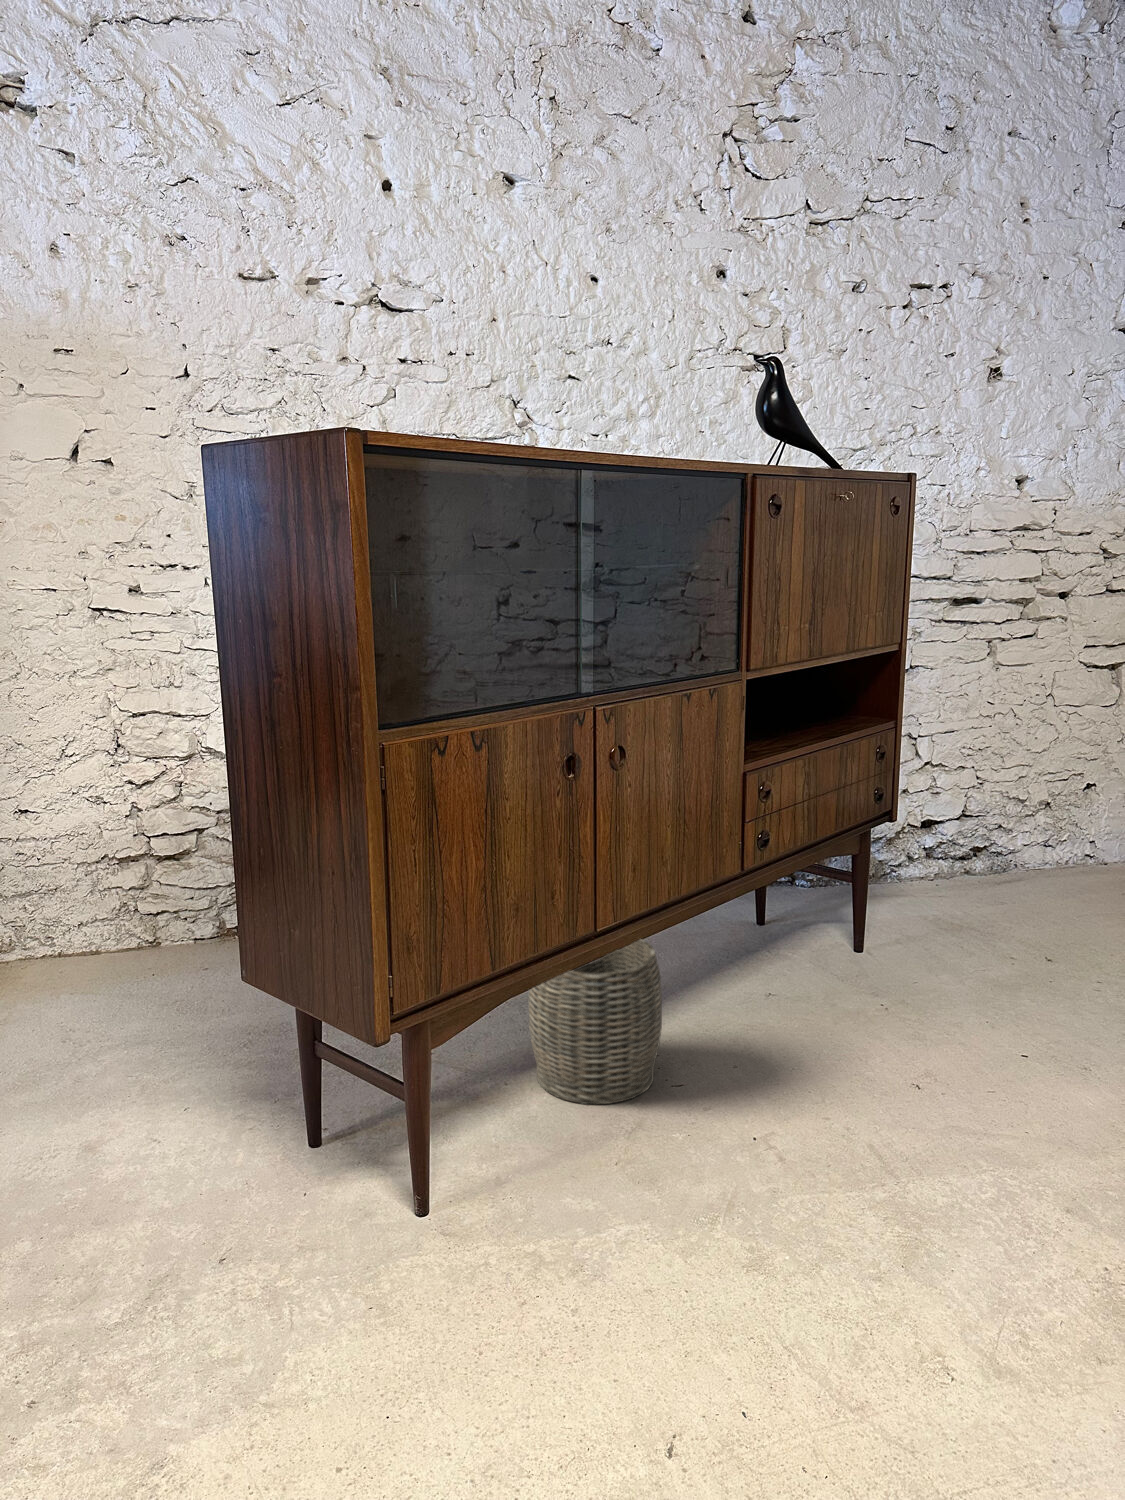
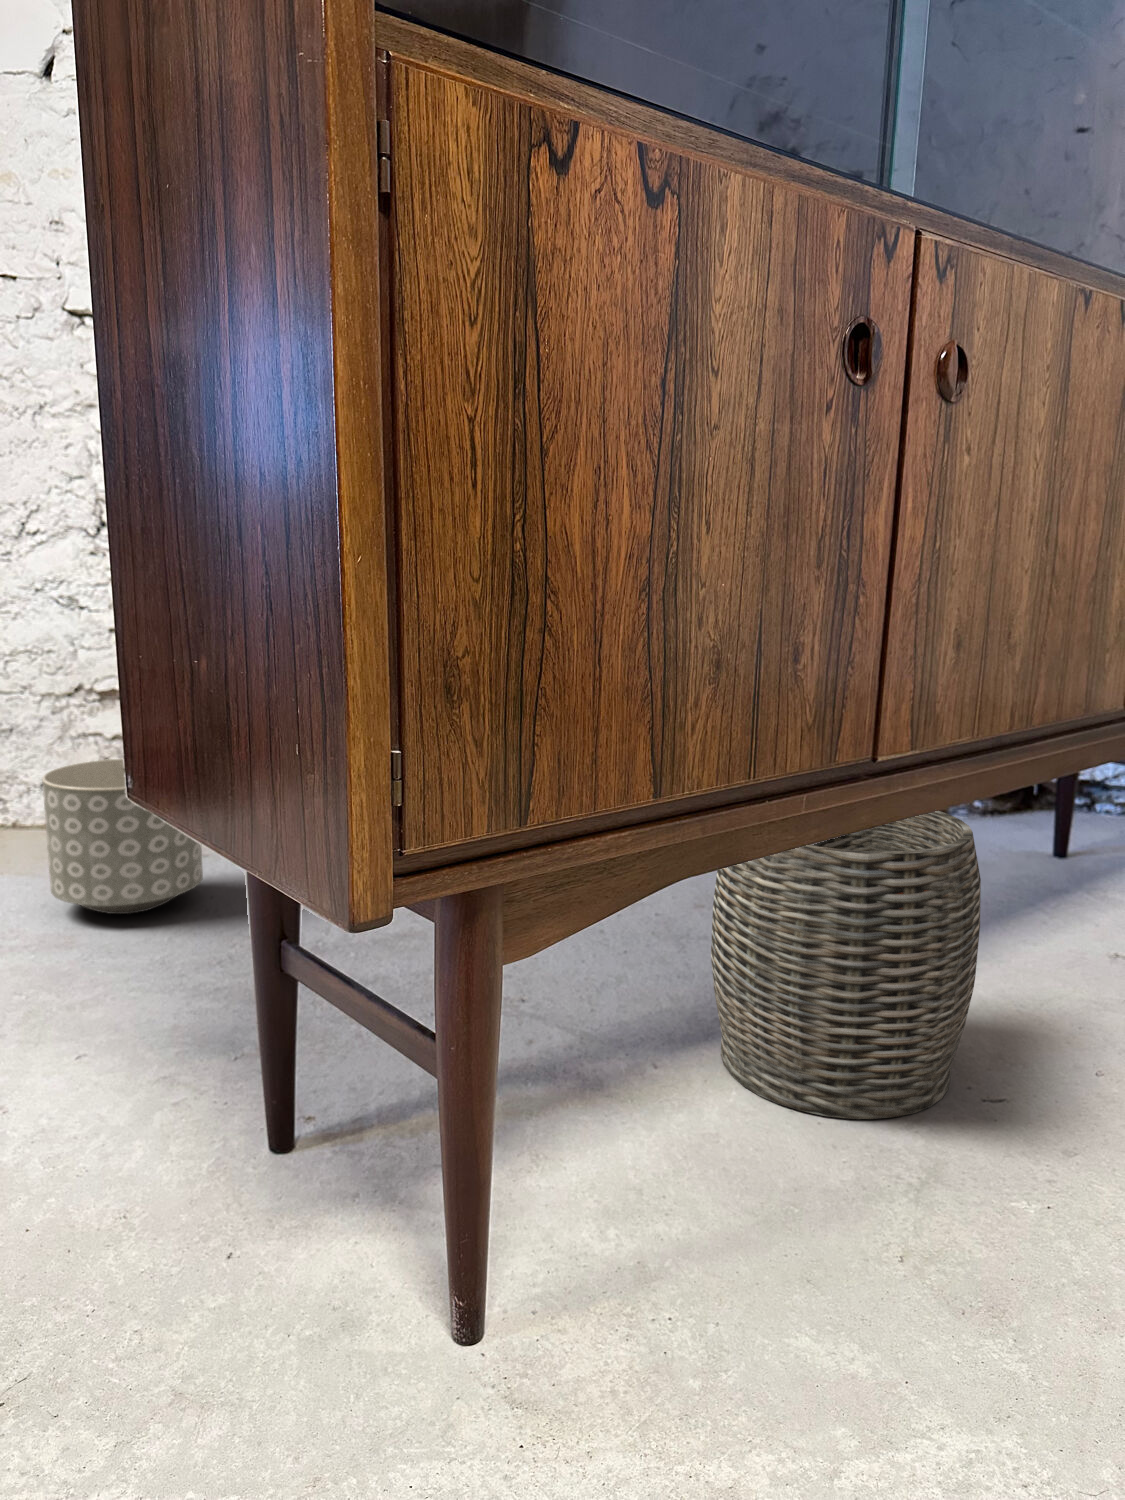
planter: none [114,912,215,1016] -> present [42,759,203,914]

